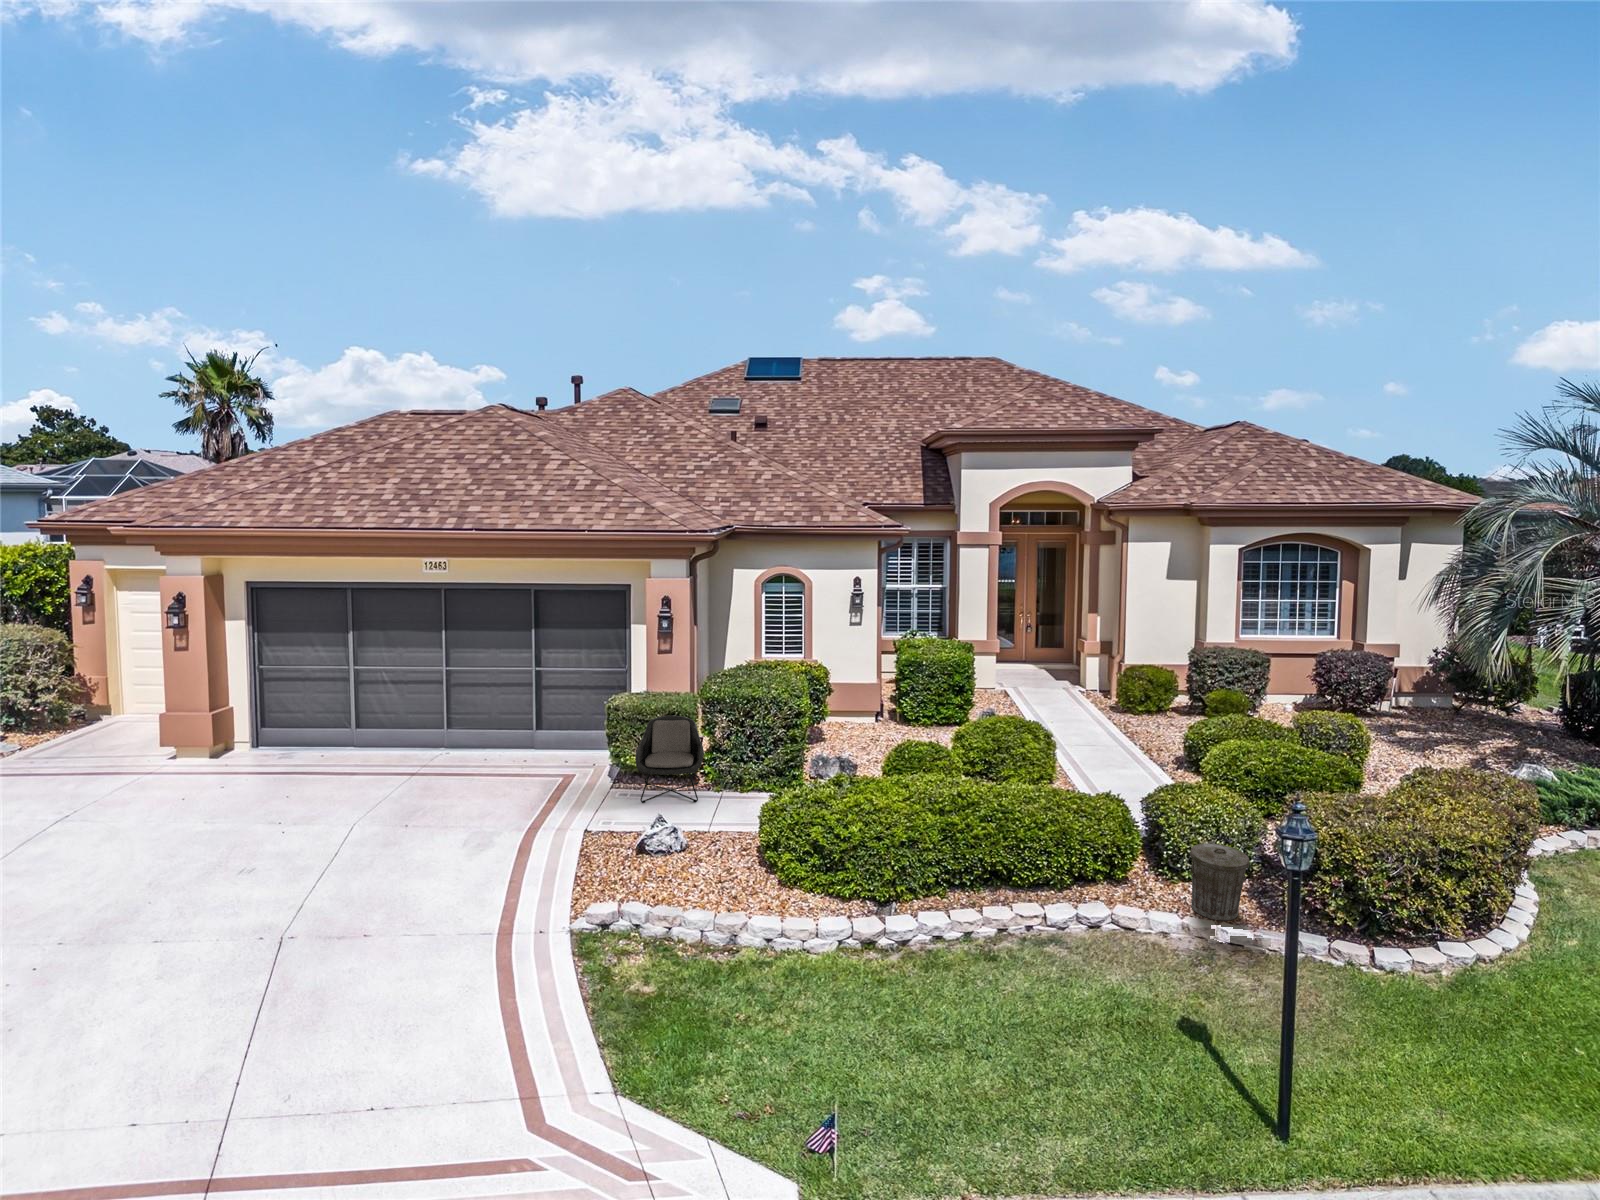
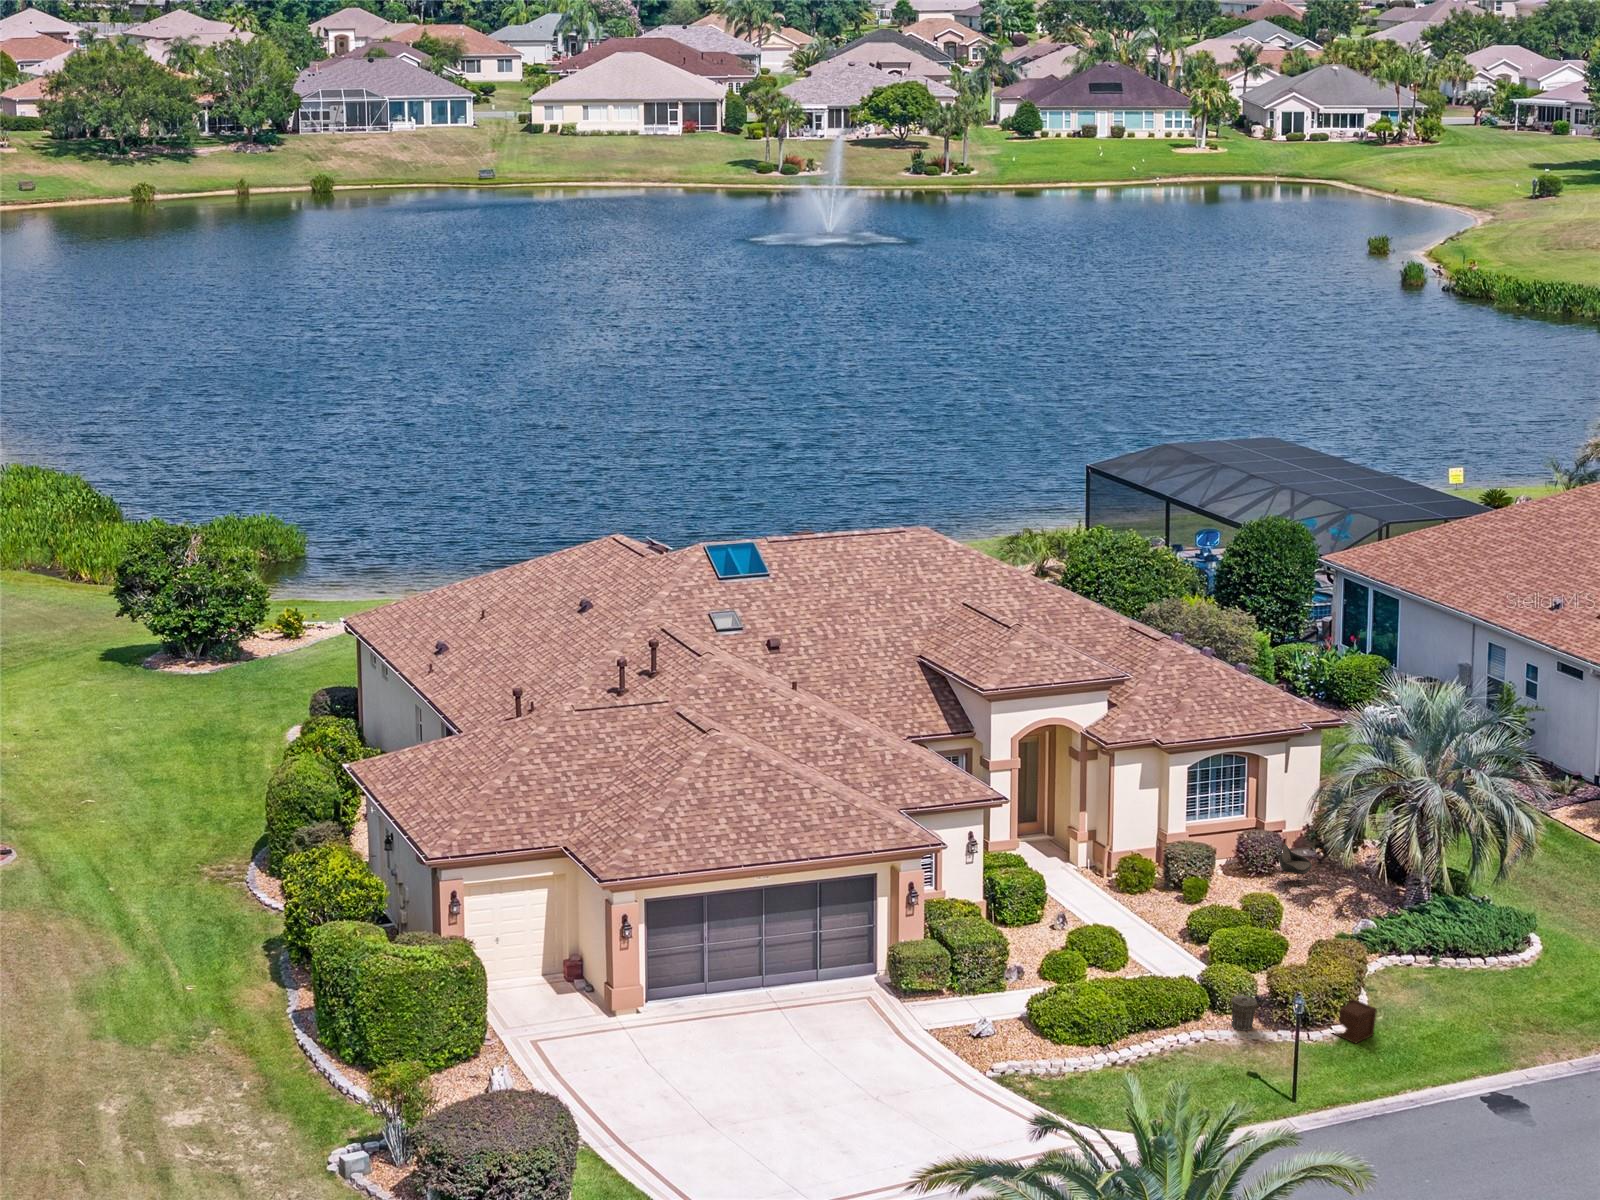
lounge chair: present [635,716,704,803] -> present [1275,844,1312,888]
wooden crate: none [1435,883,1570,995] -> present [1334,998,1377,1043]

